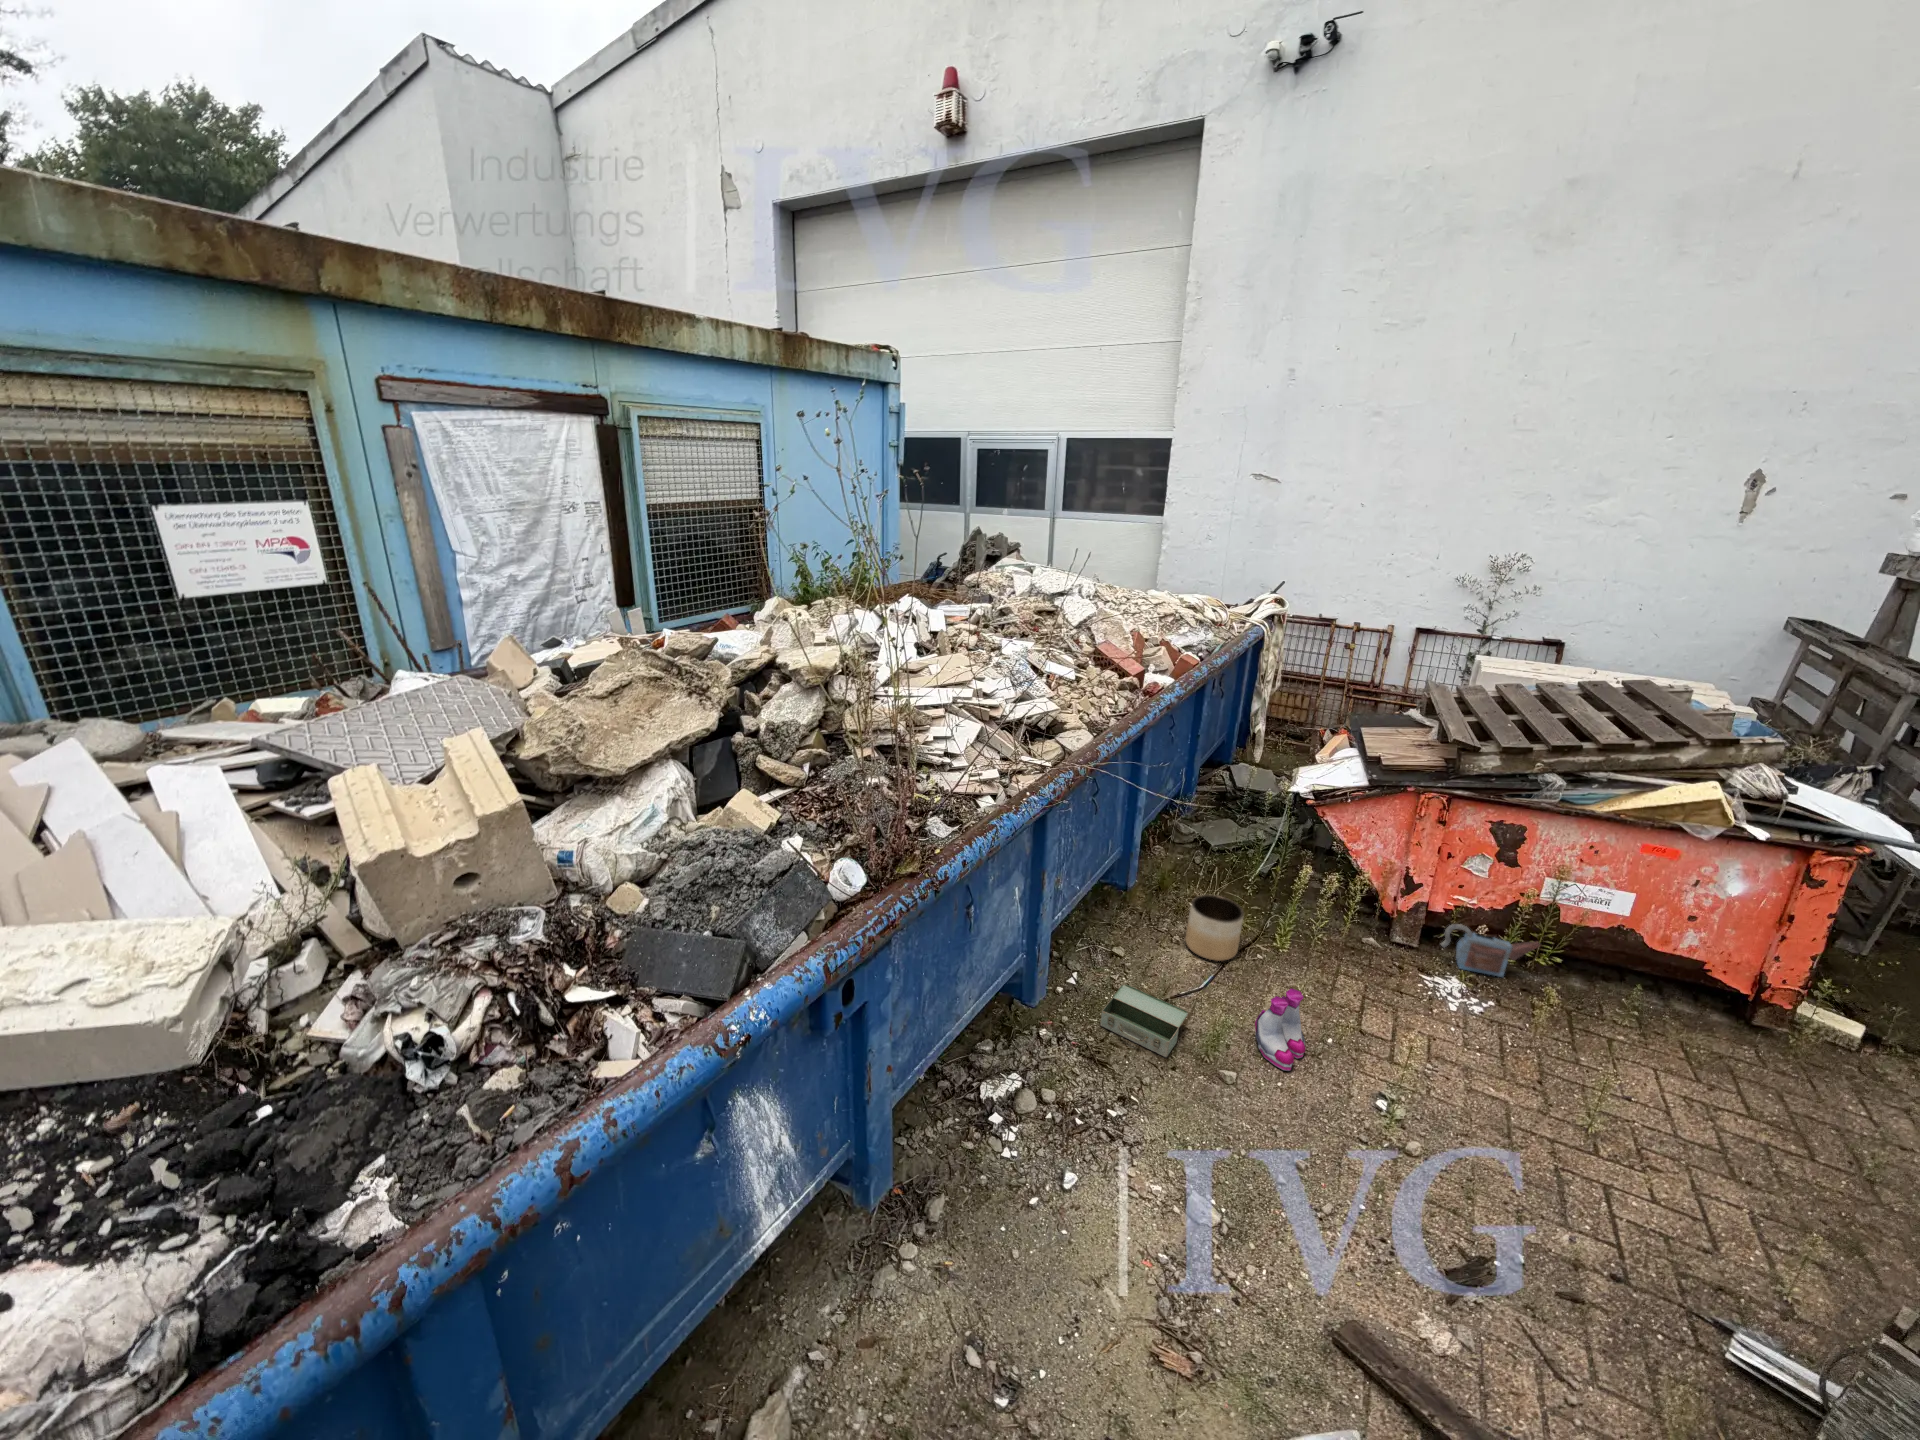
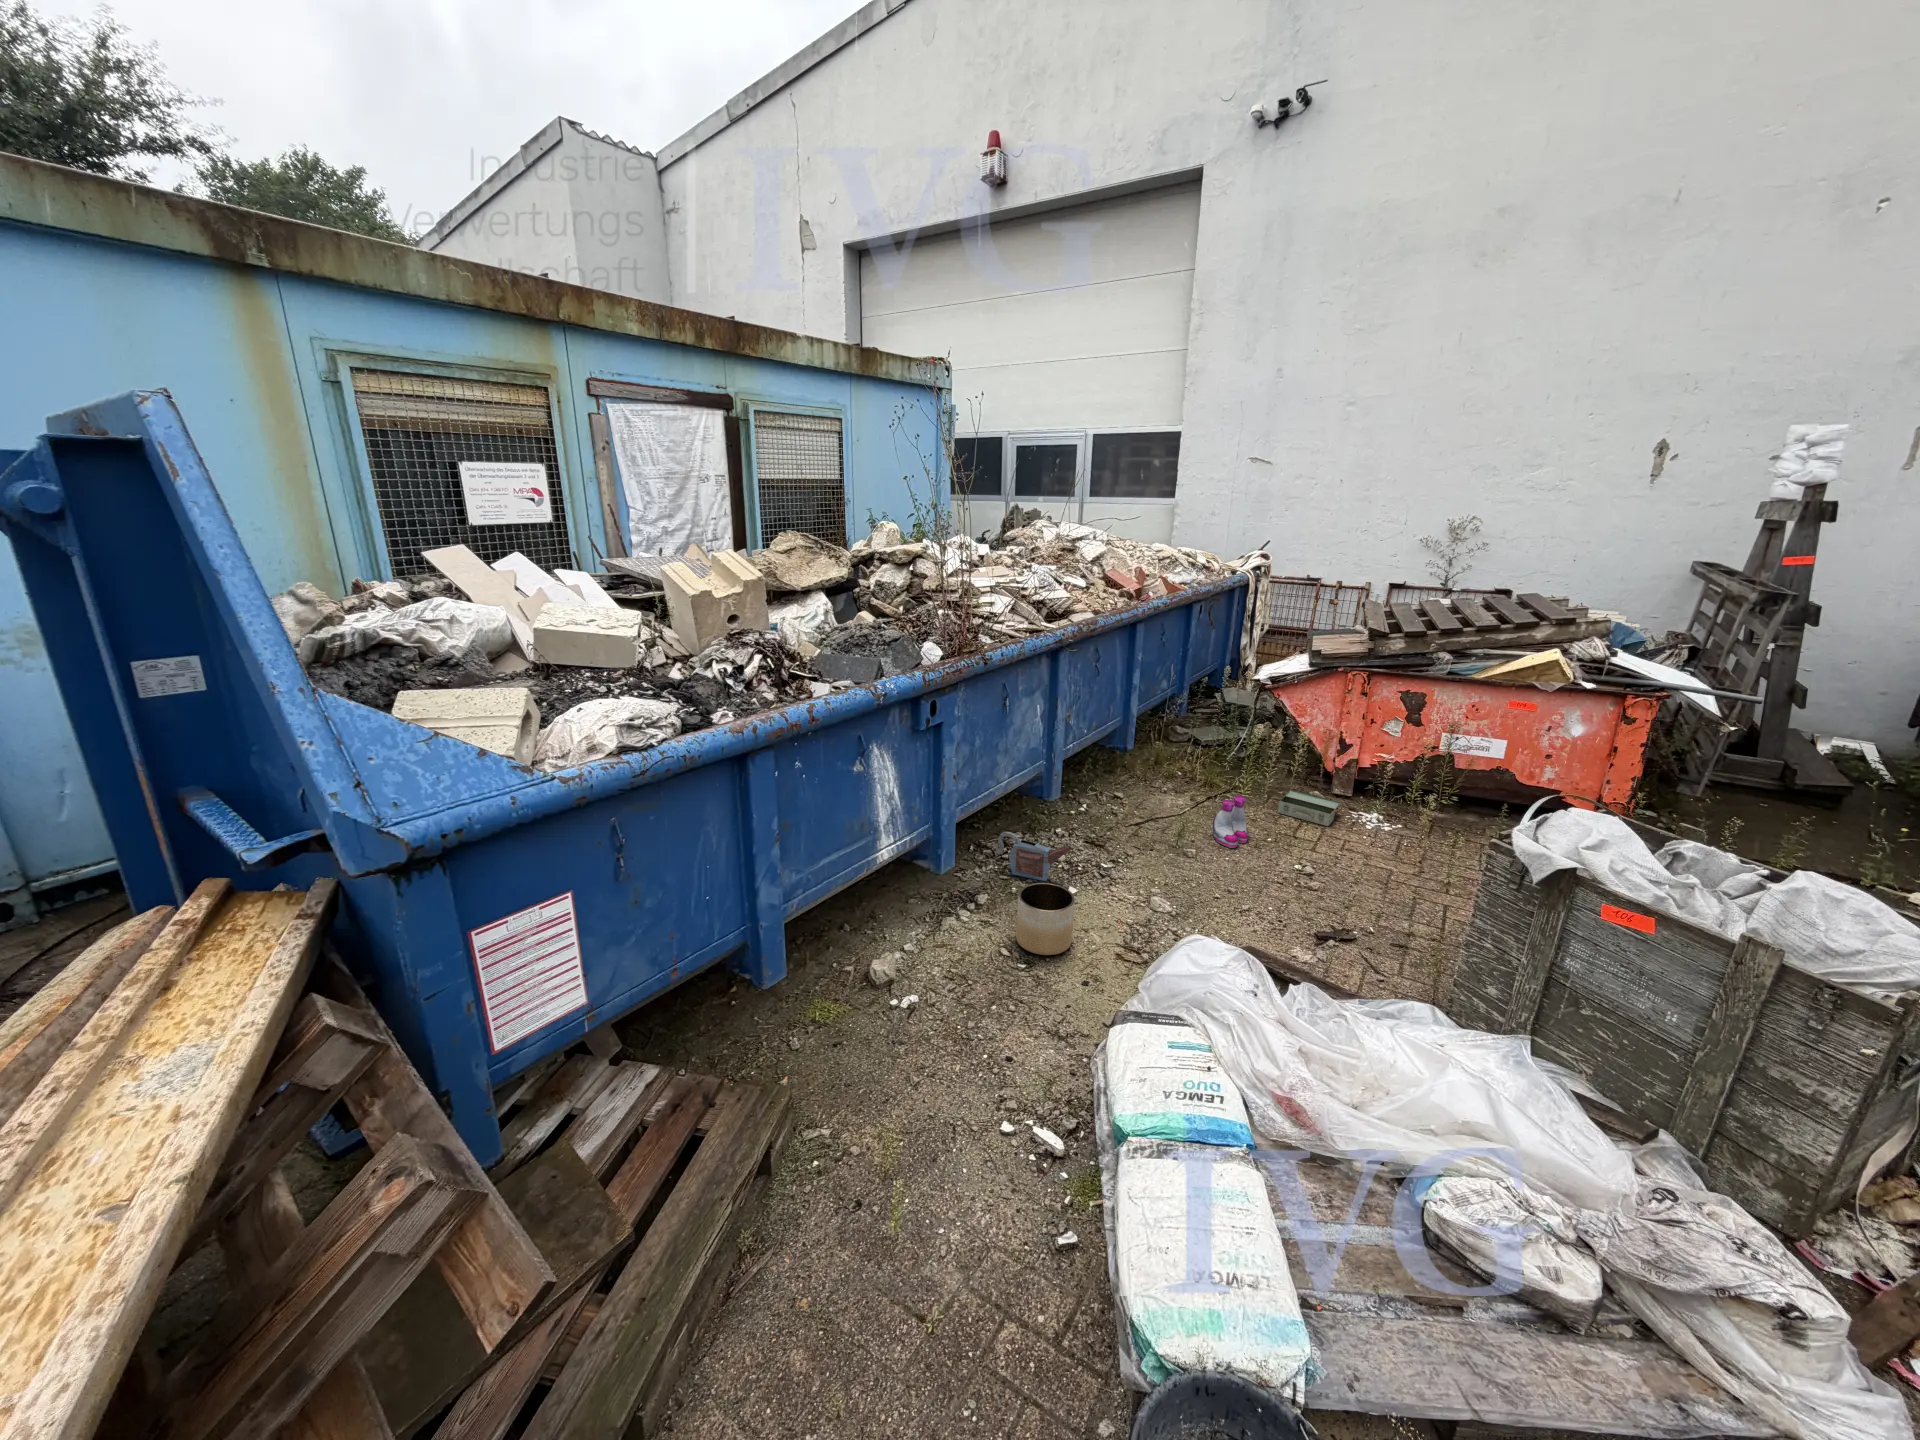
planter: present [1185,895,1244,961] -> present [1016,883,1075,955]
watering can: present [1441,924,1541,977] -> present [997,832,1073,881]
toolbox: present [1100,984,1188,1057] -> present [1278,790,1340,826]

